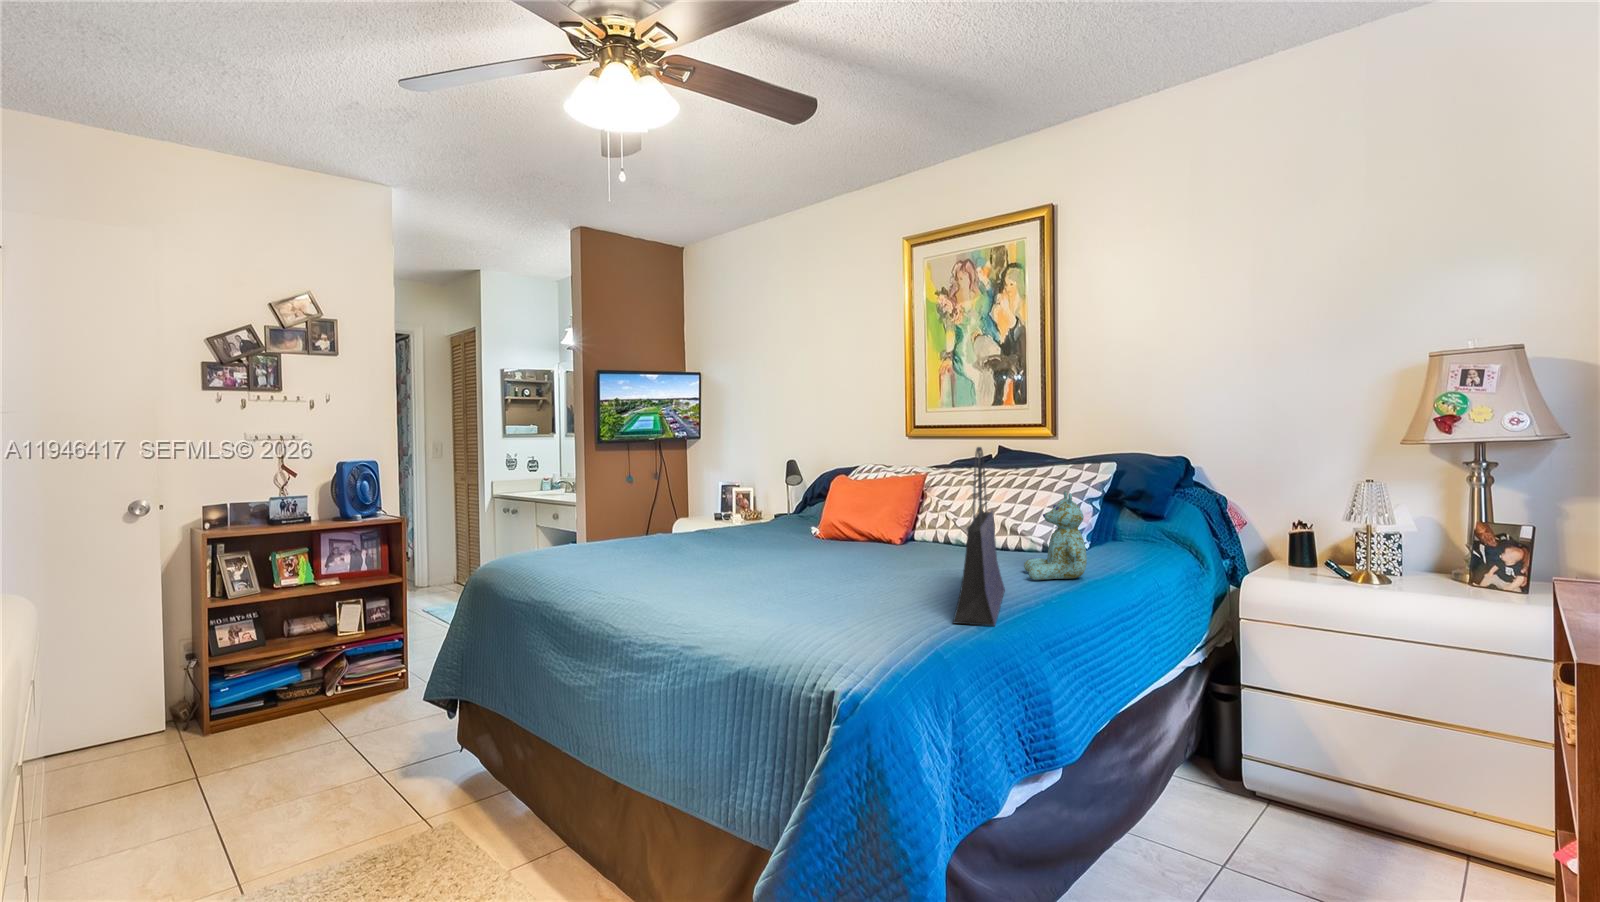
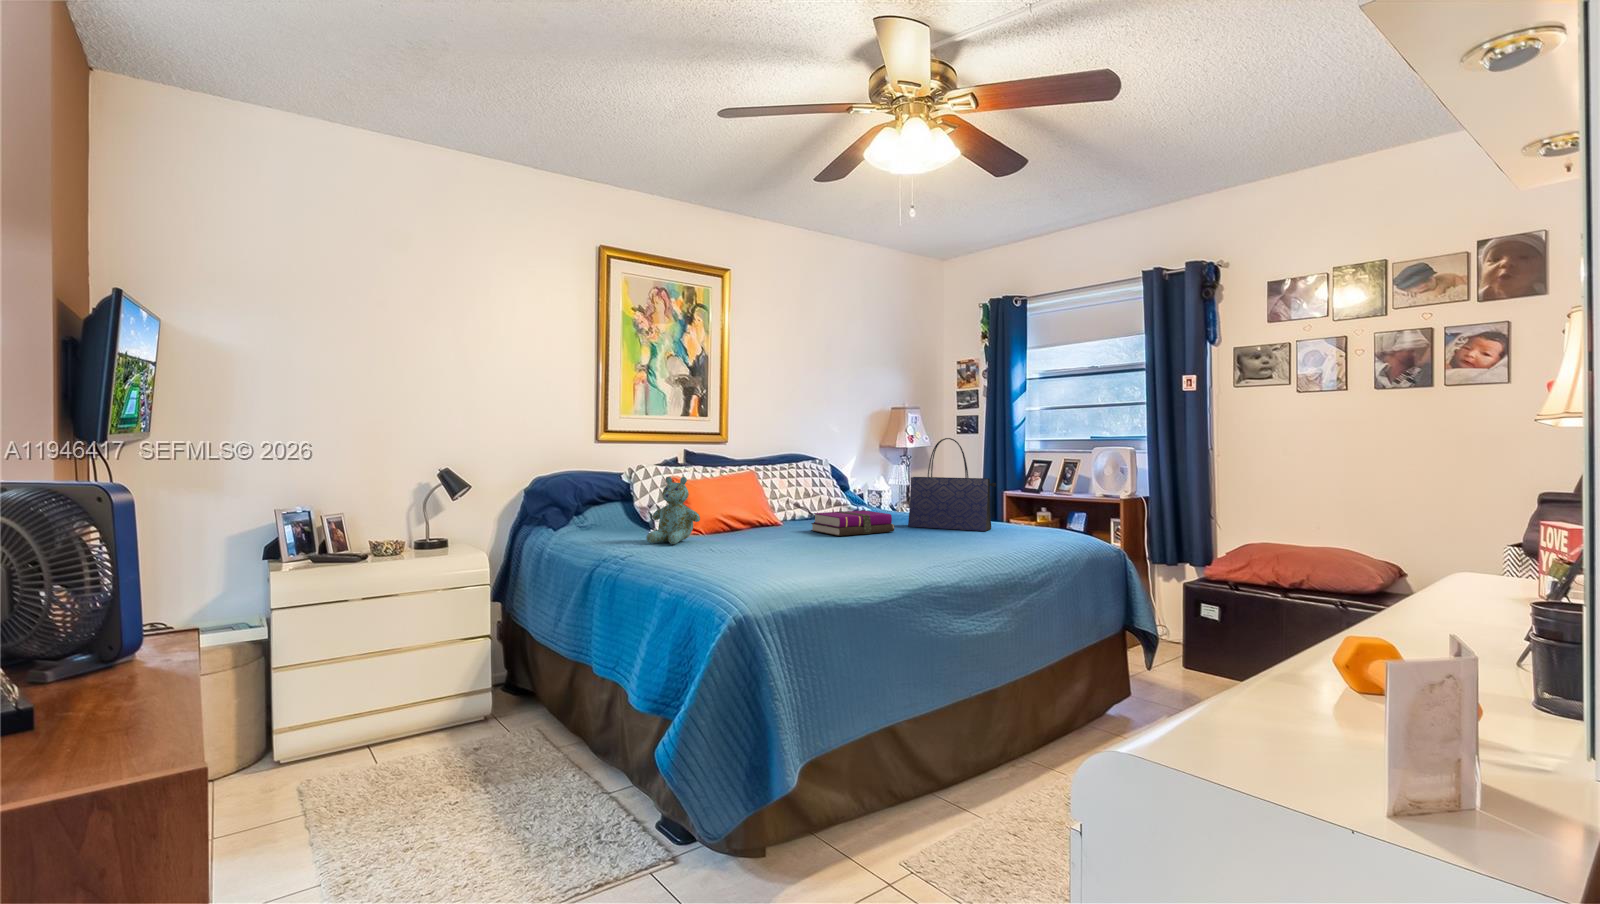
stuffed bear: present [1024,491,1087,580] -> present [646,477,700,544]
notebook: none [827,540,942,585] -> present [811,510,894,536]

